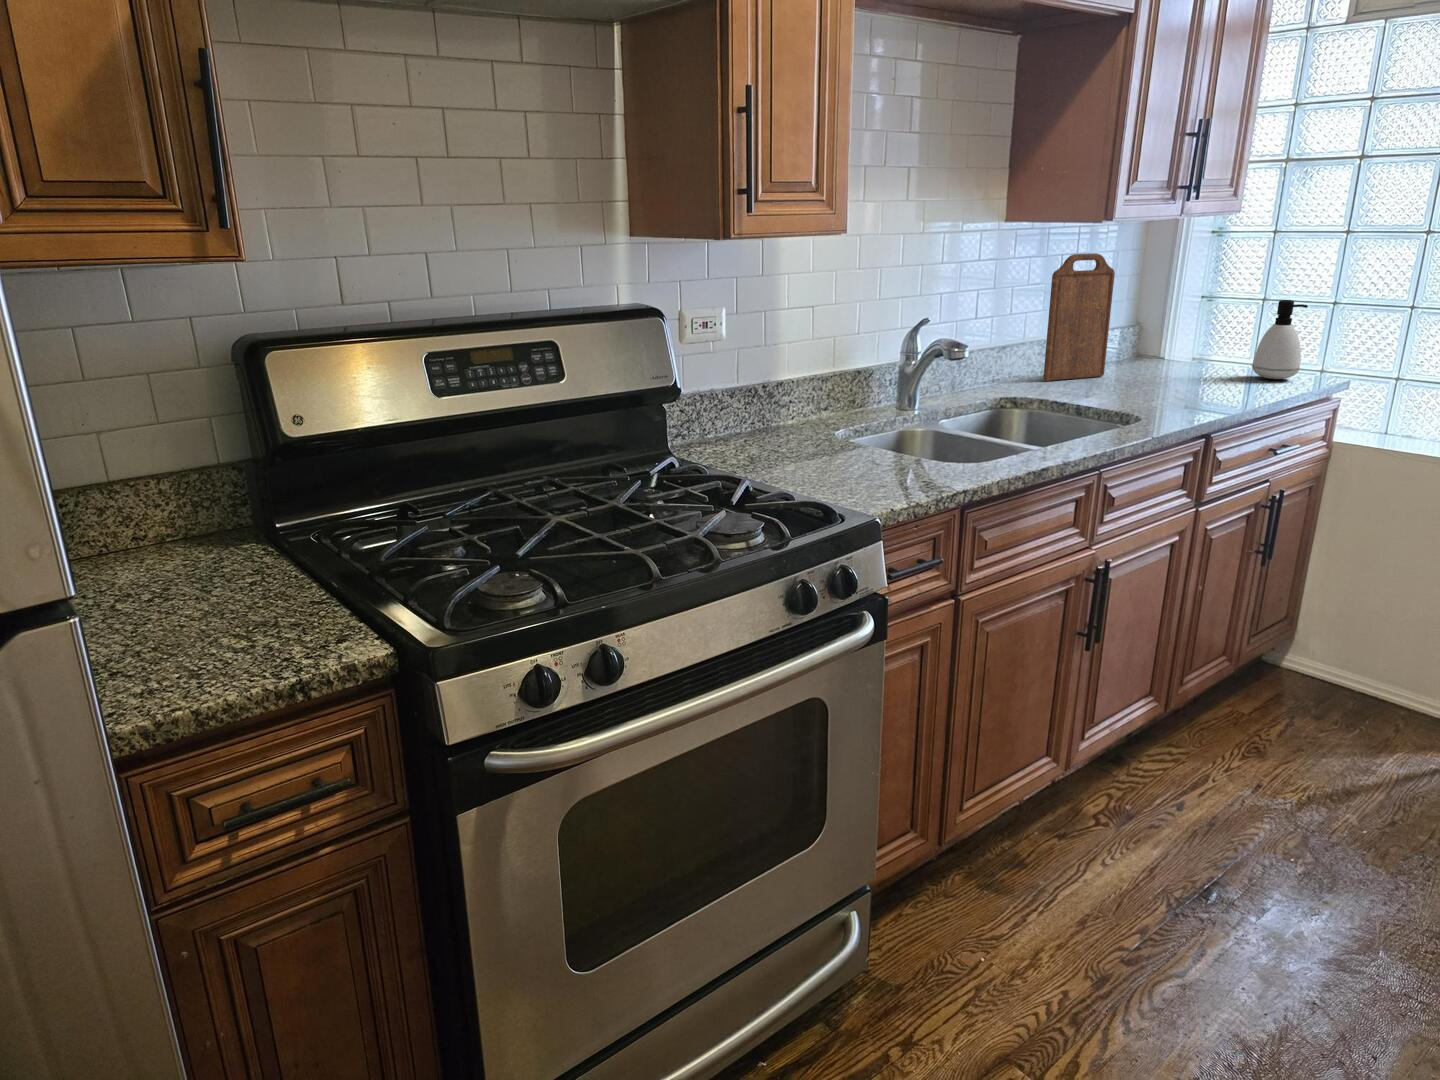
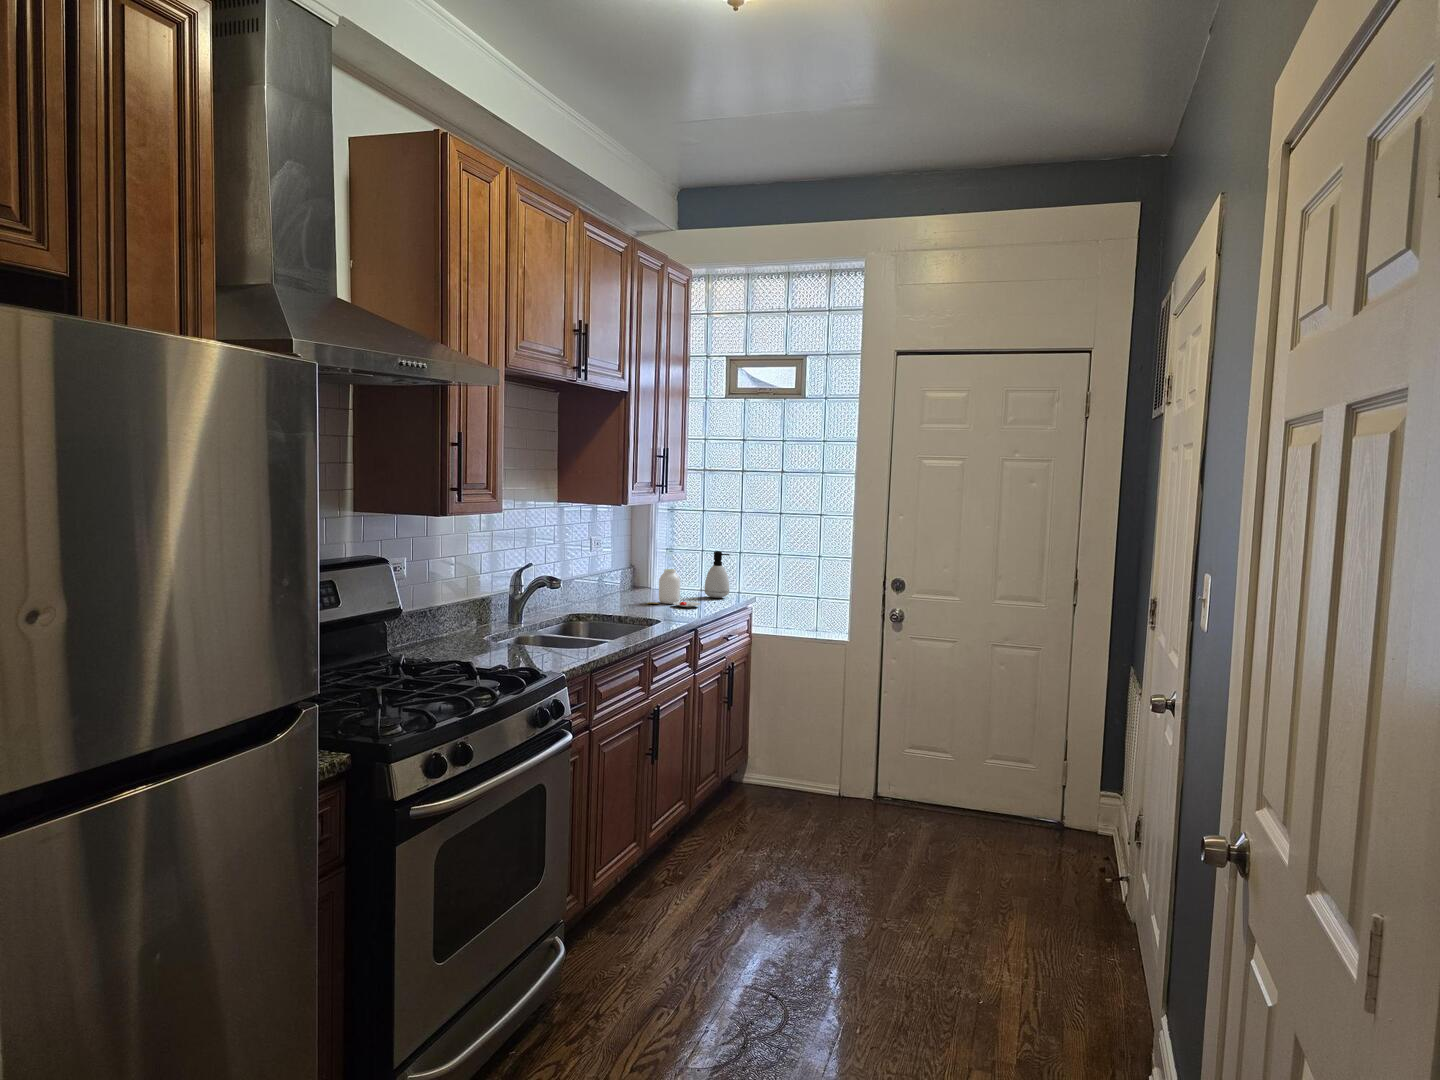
cutting board: present [1043,253,1115,381] -> none [587,523,623,604]
jar: none [1142,330,1234,394] -> present [649,569,700,607]

